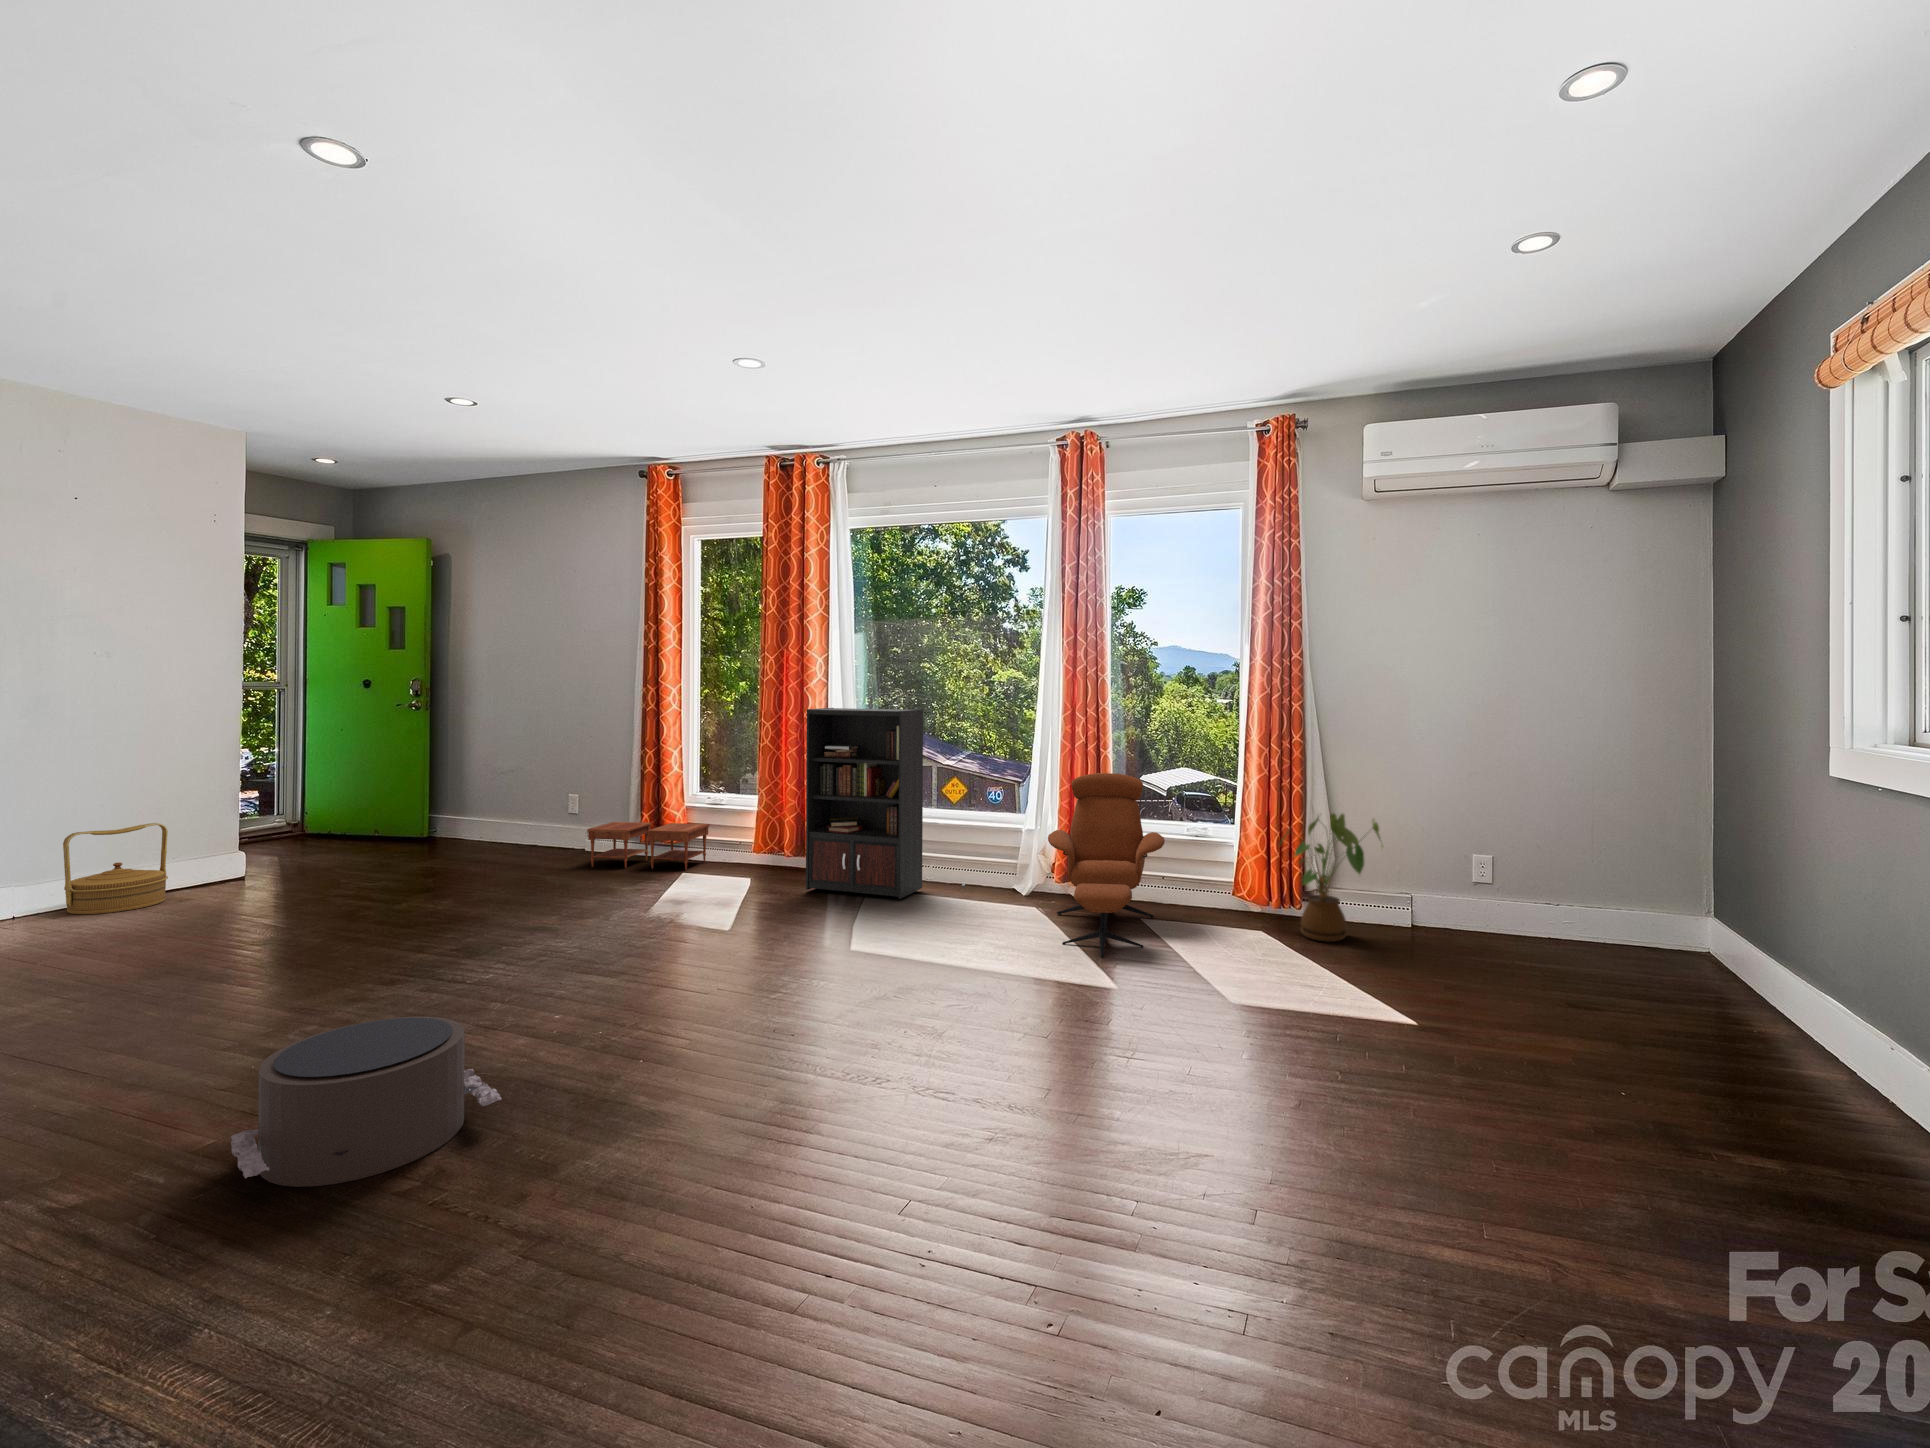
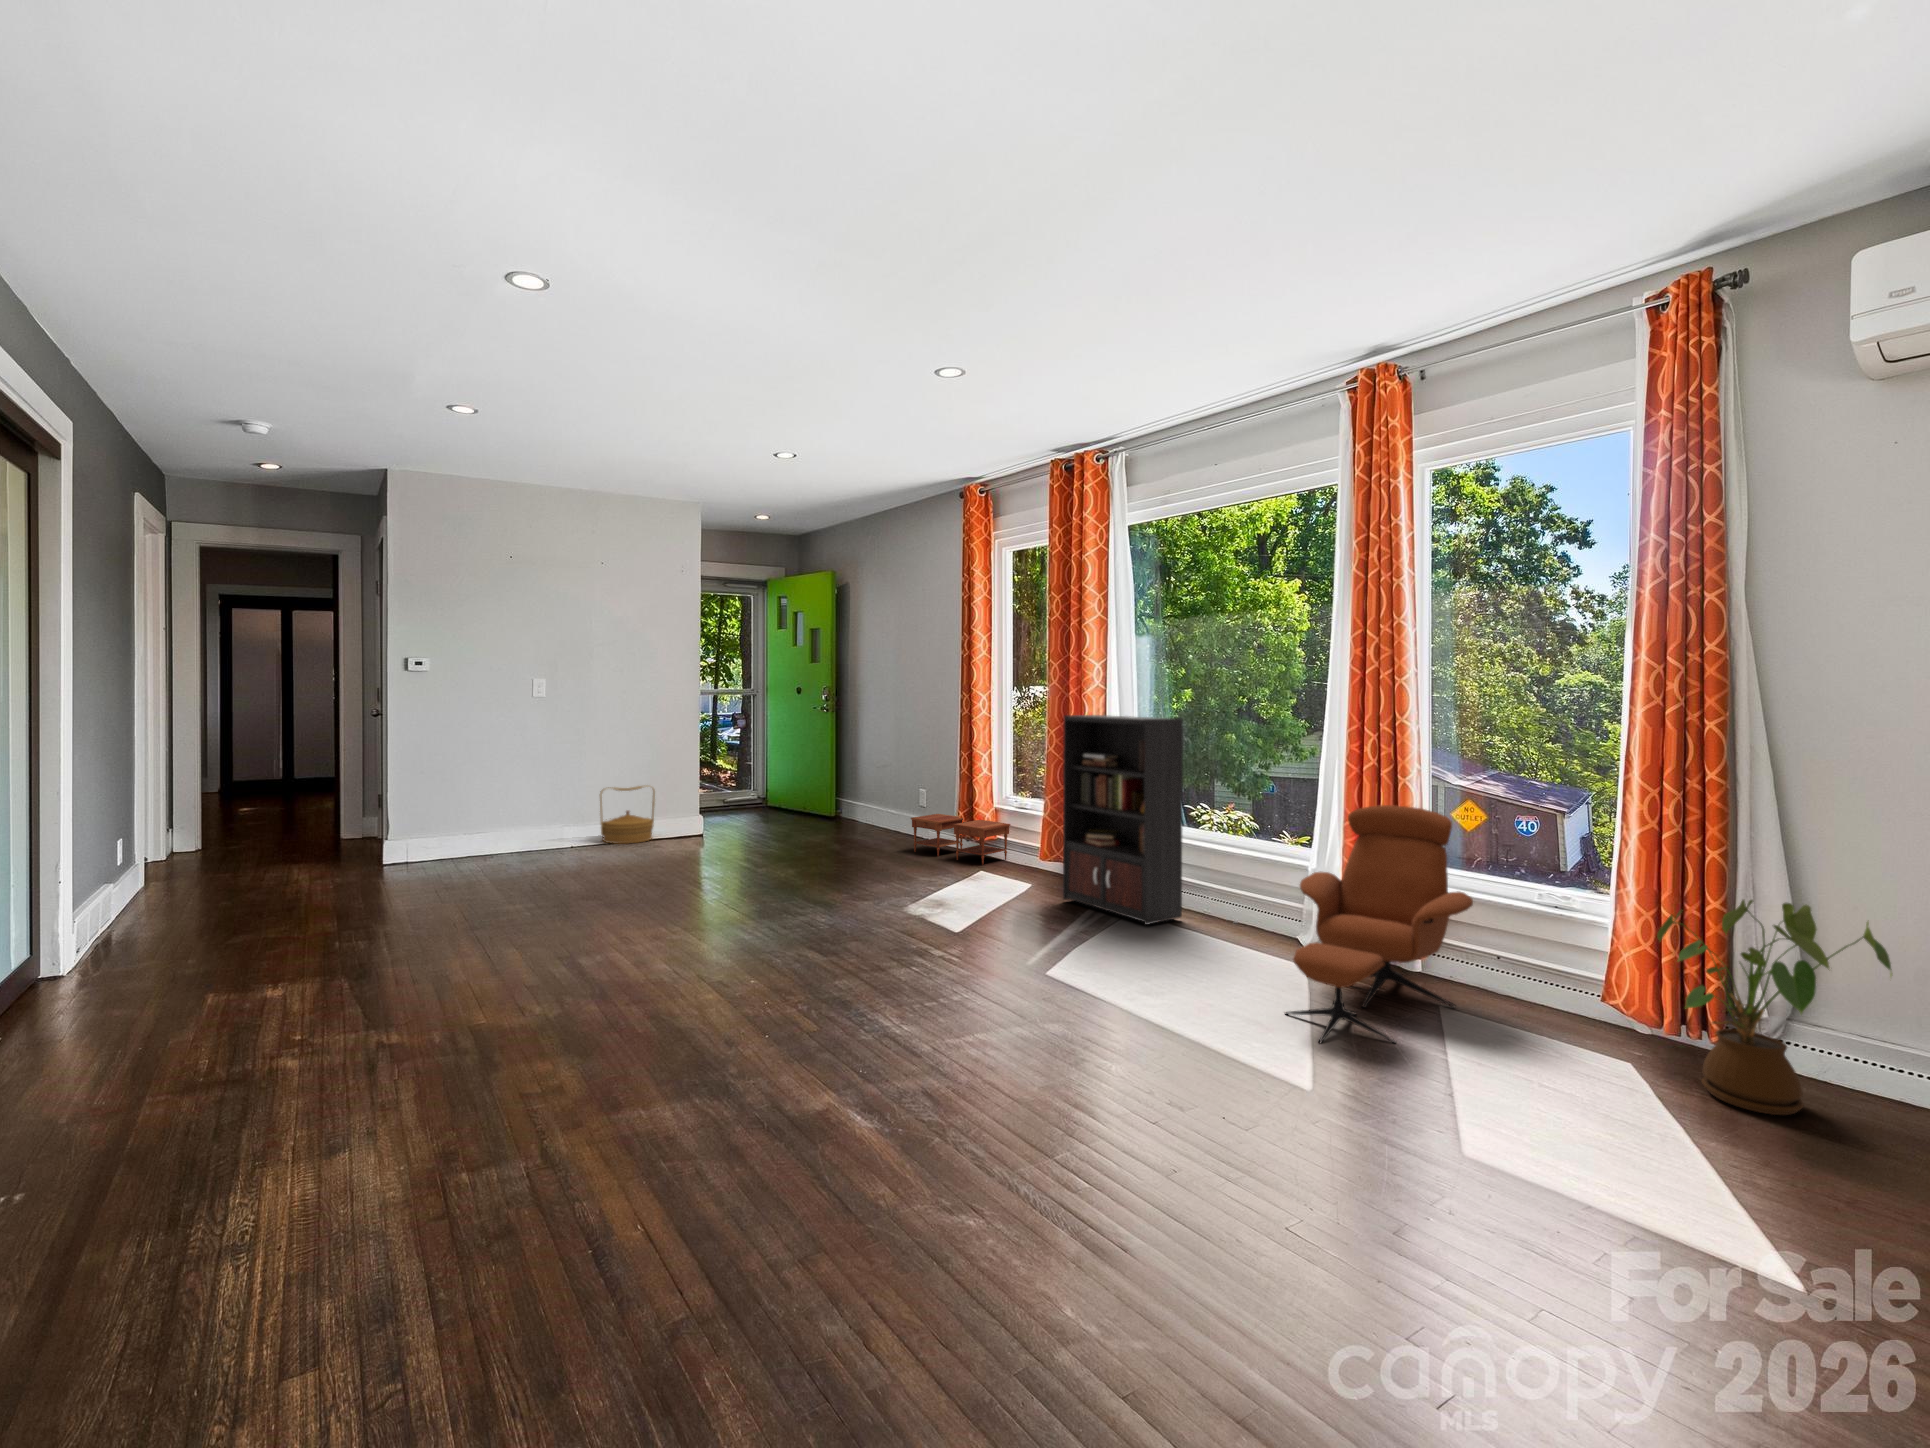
pouf: present [231,1016,501,1187] -> none [452,945,635,1063]

